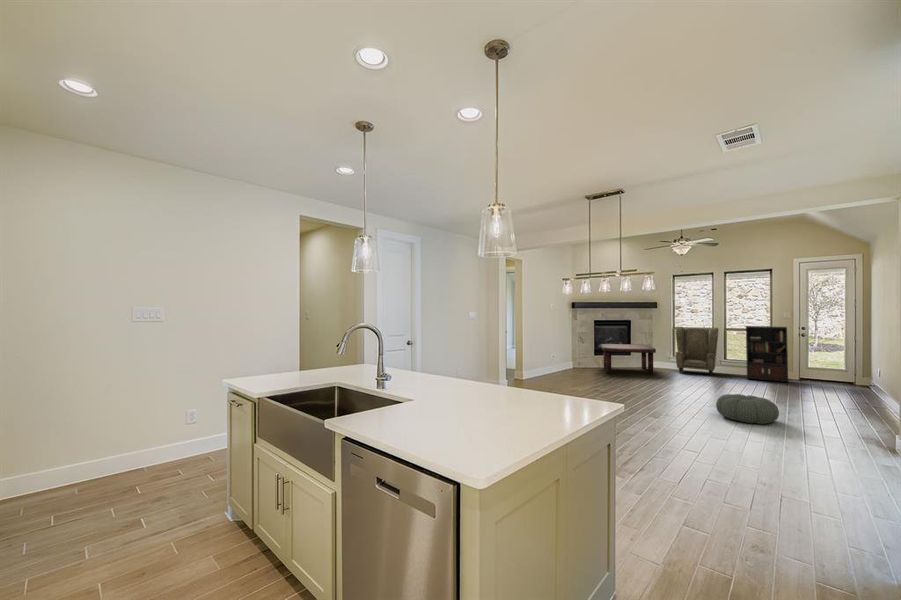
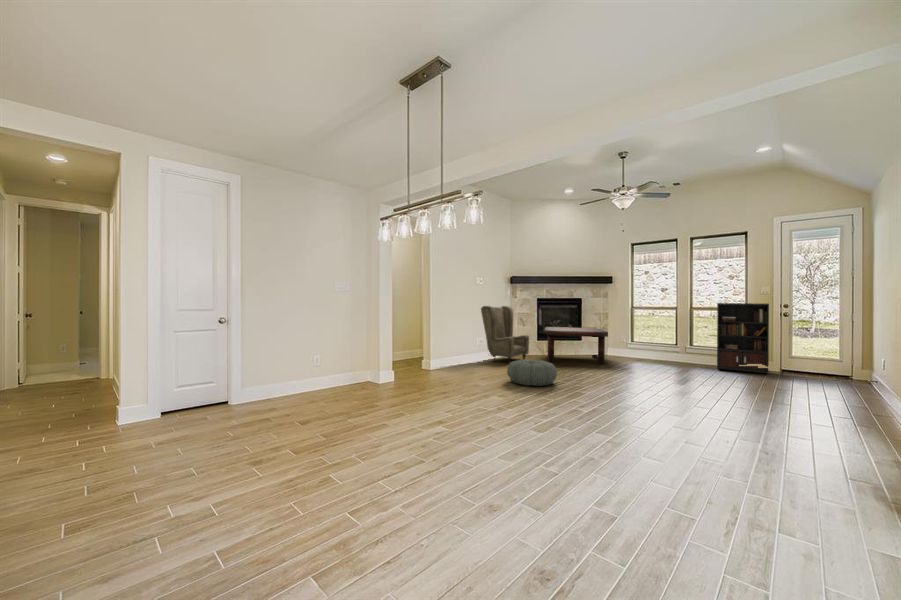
armchair: present [676,327,719,375] -> present [481,306,529,363]
pouf: present [716,394,779,424] -> present [507,360,557,386]

